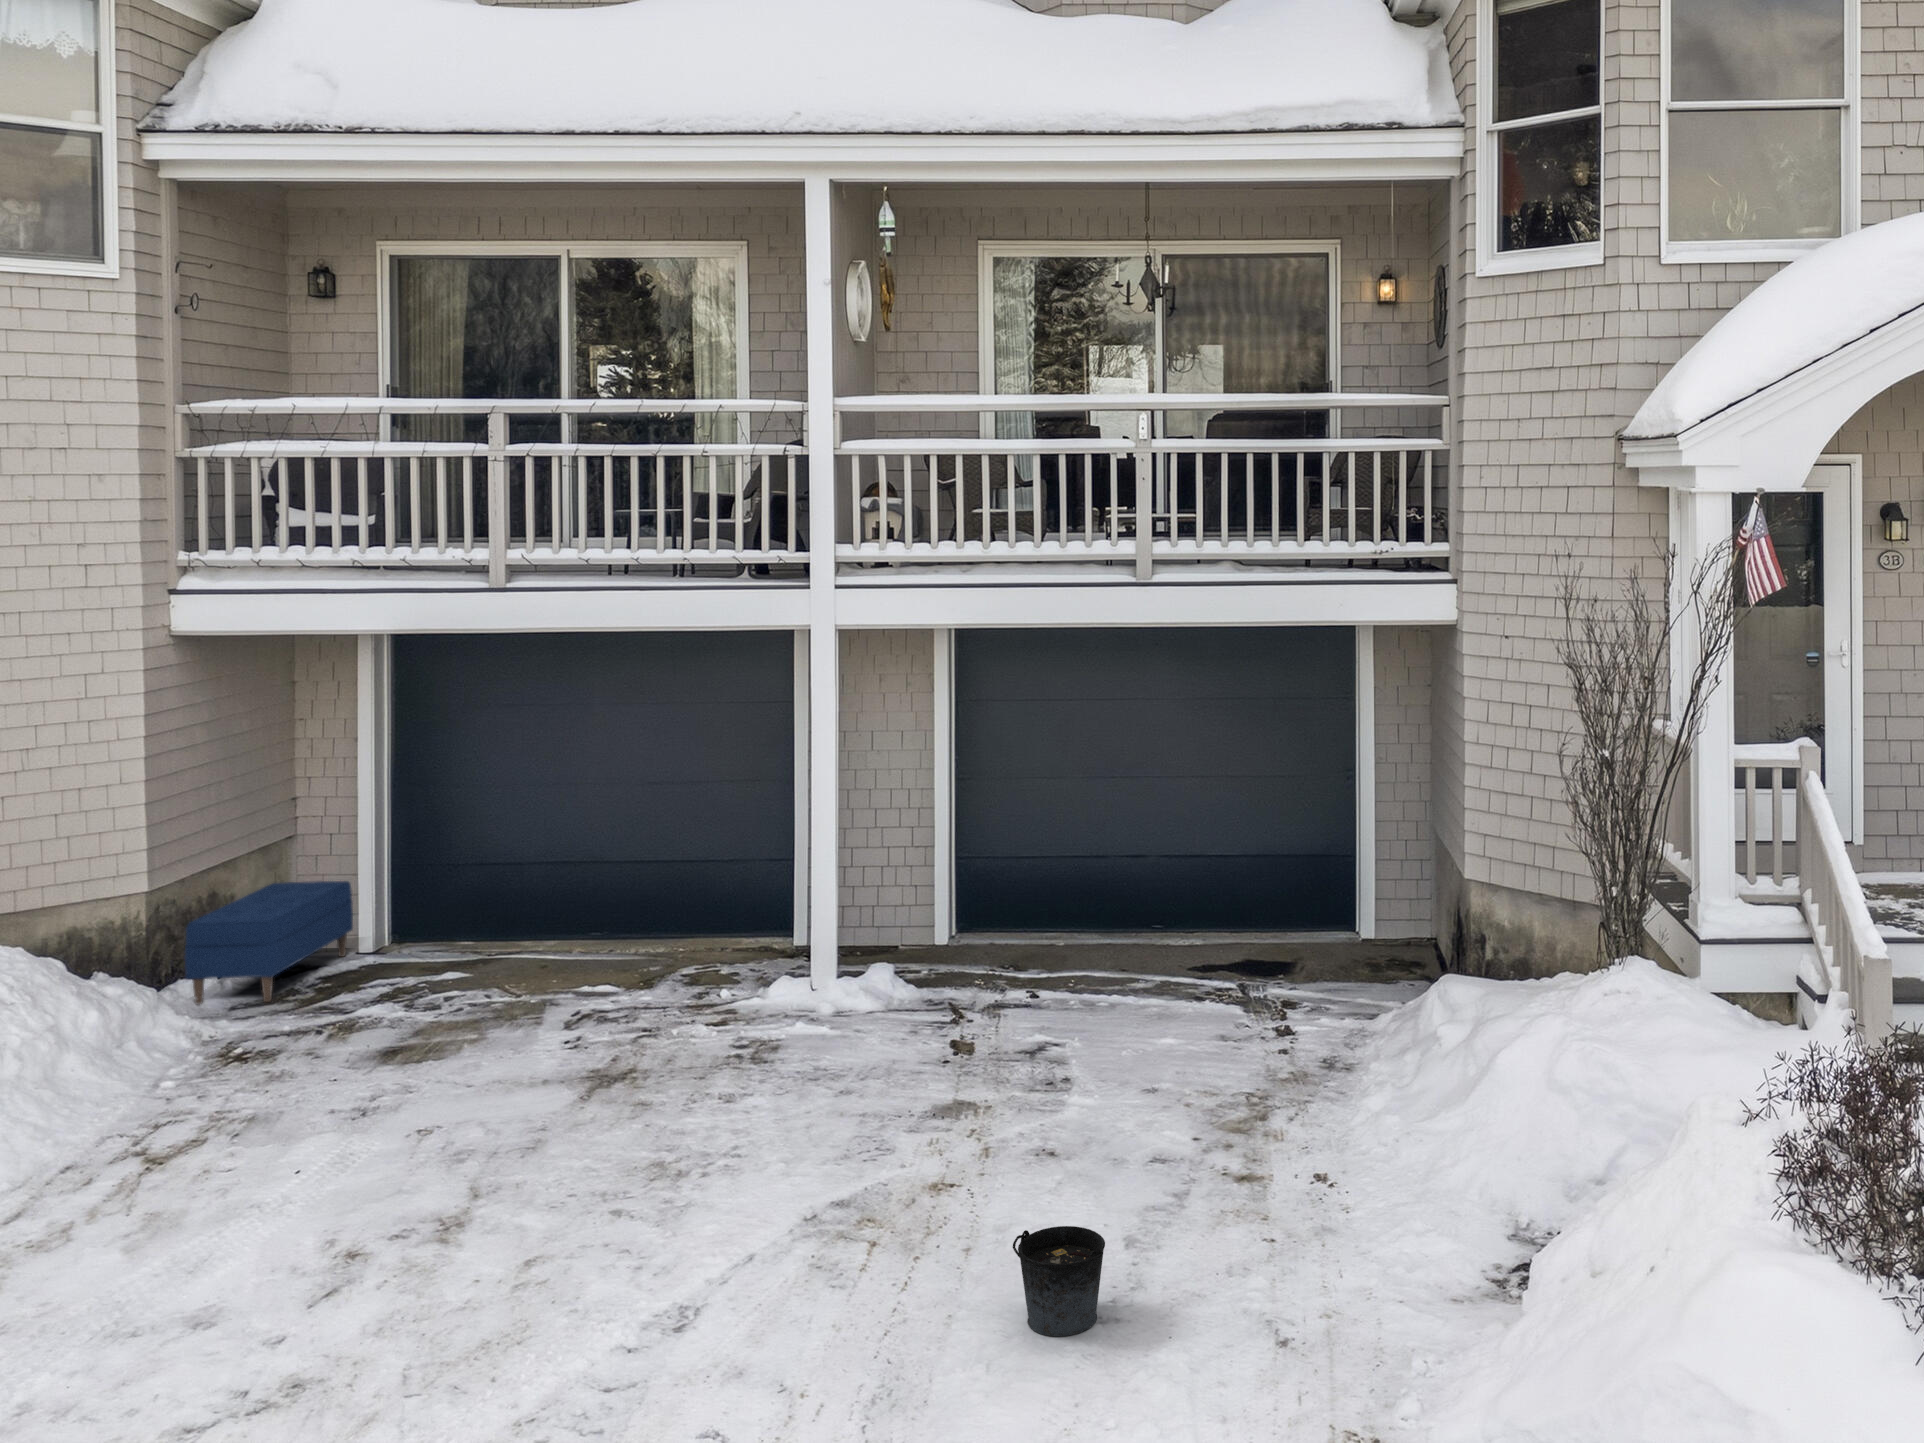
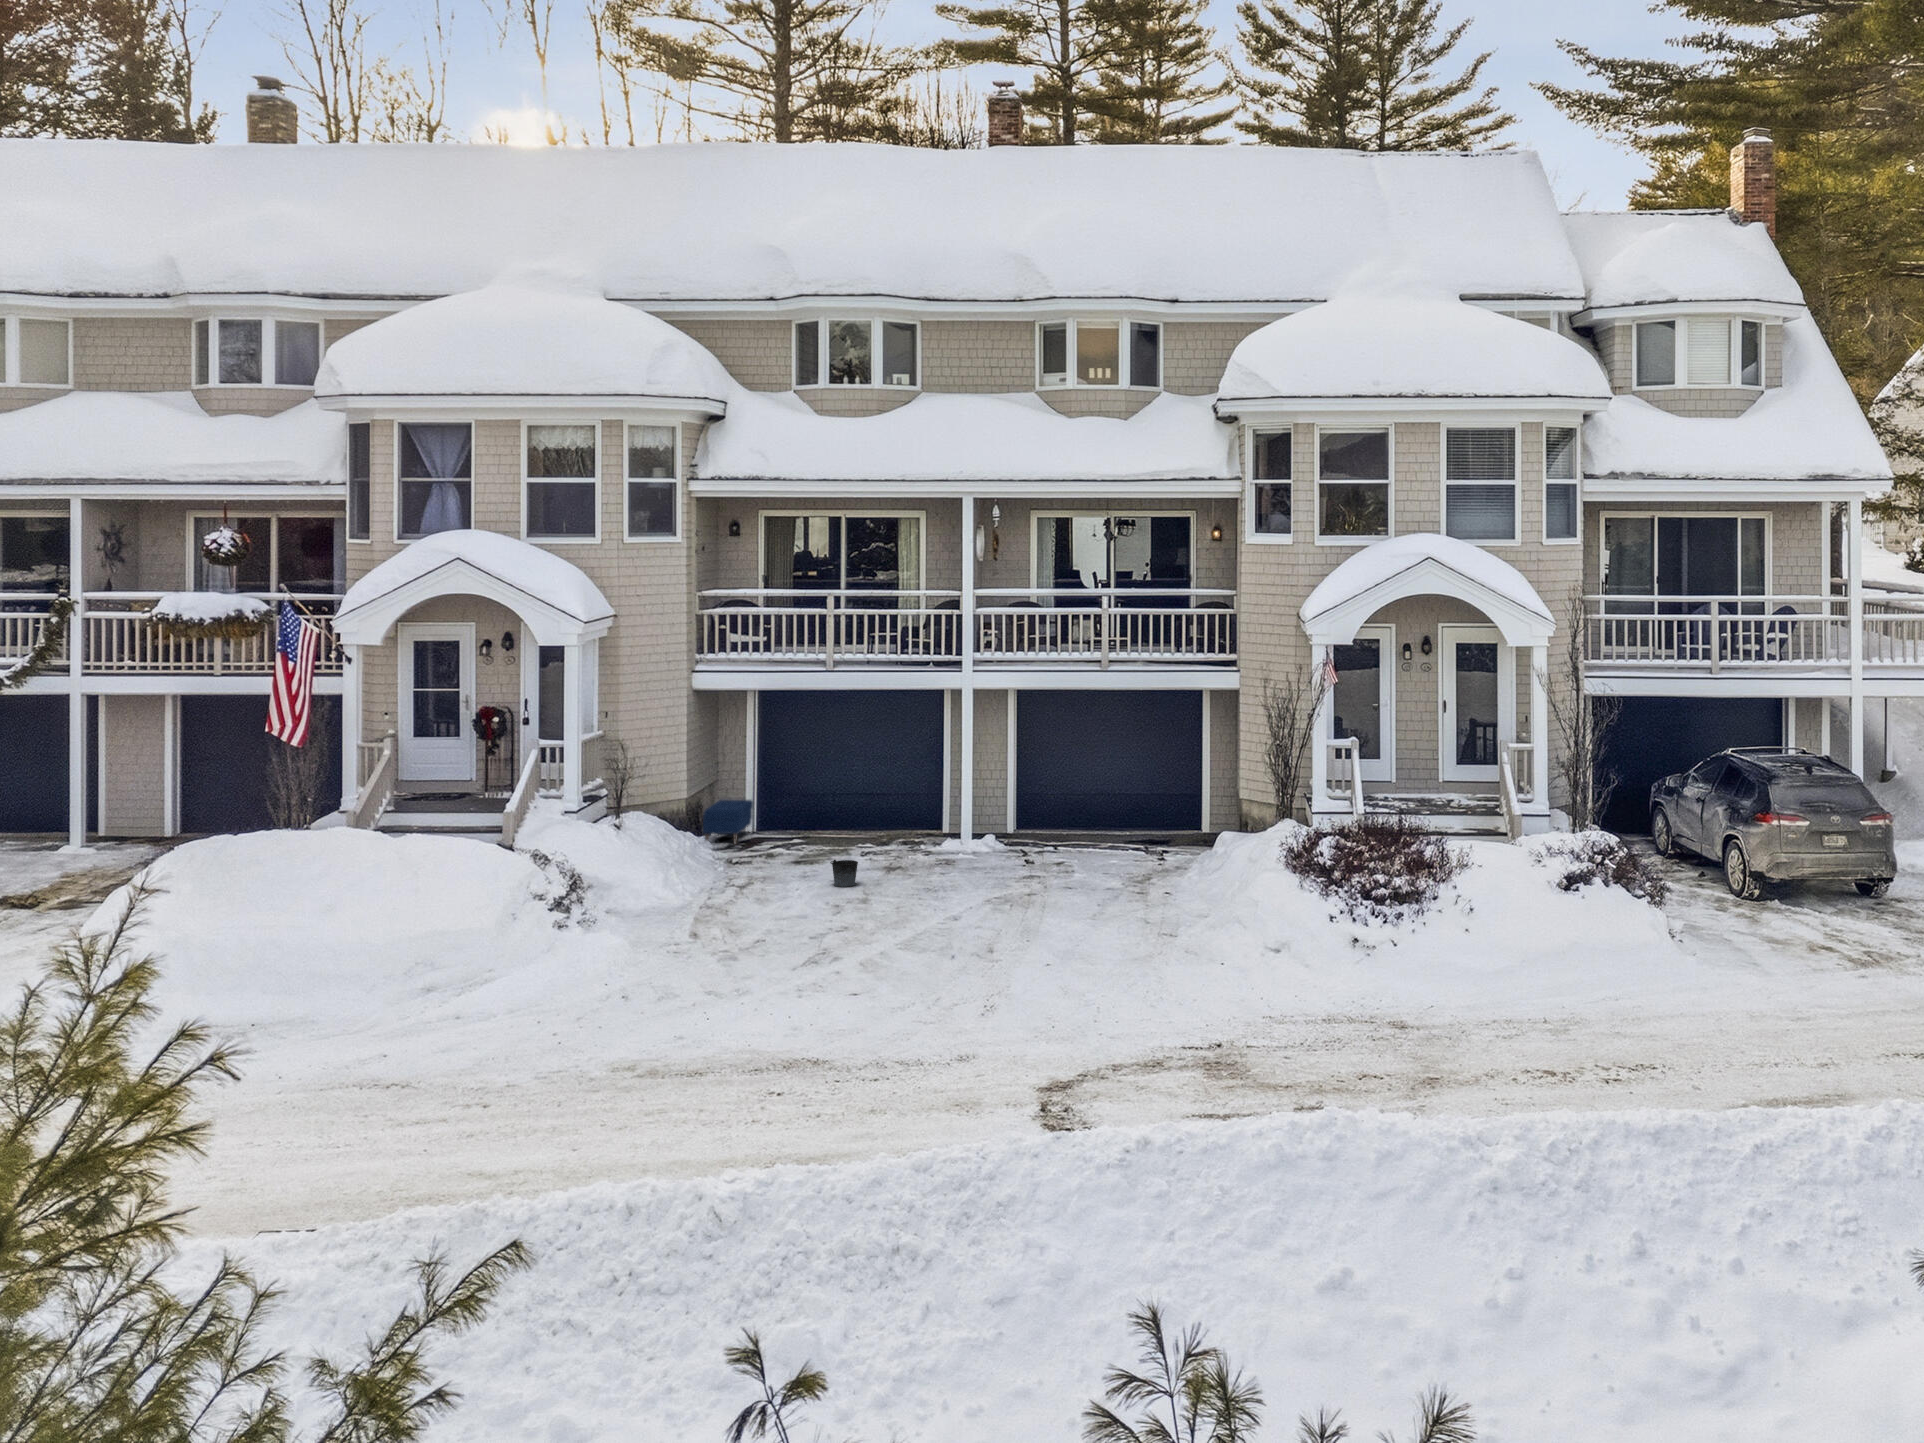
bucket: present [1013,1226,1105,1336] -> present [830,860,858,887]

